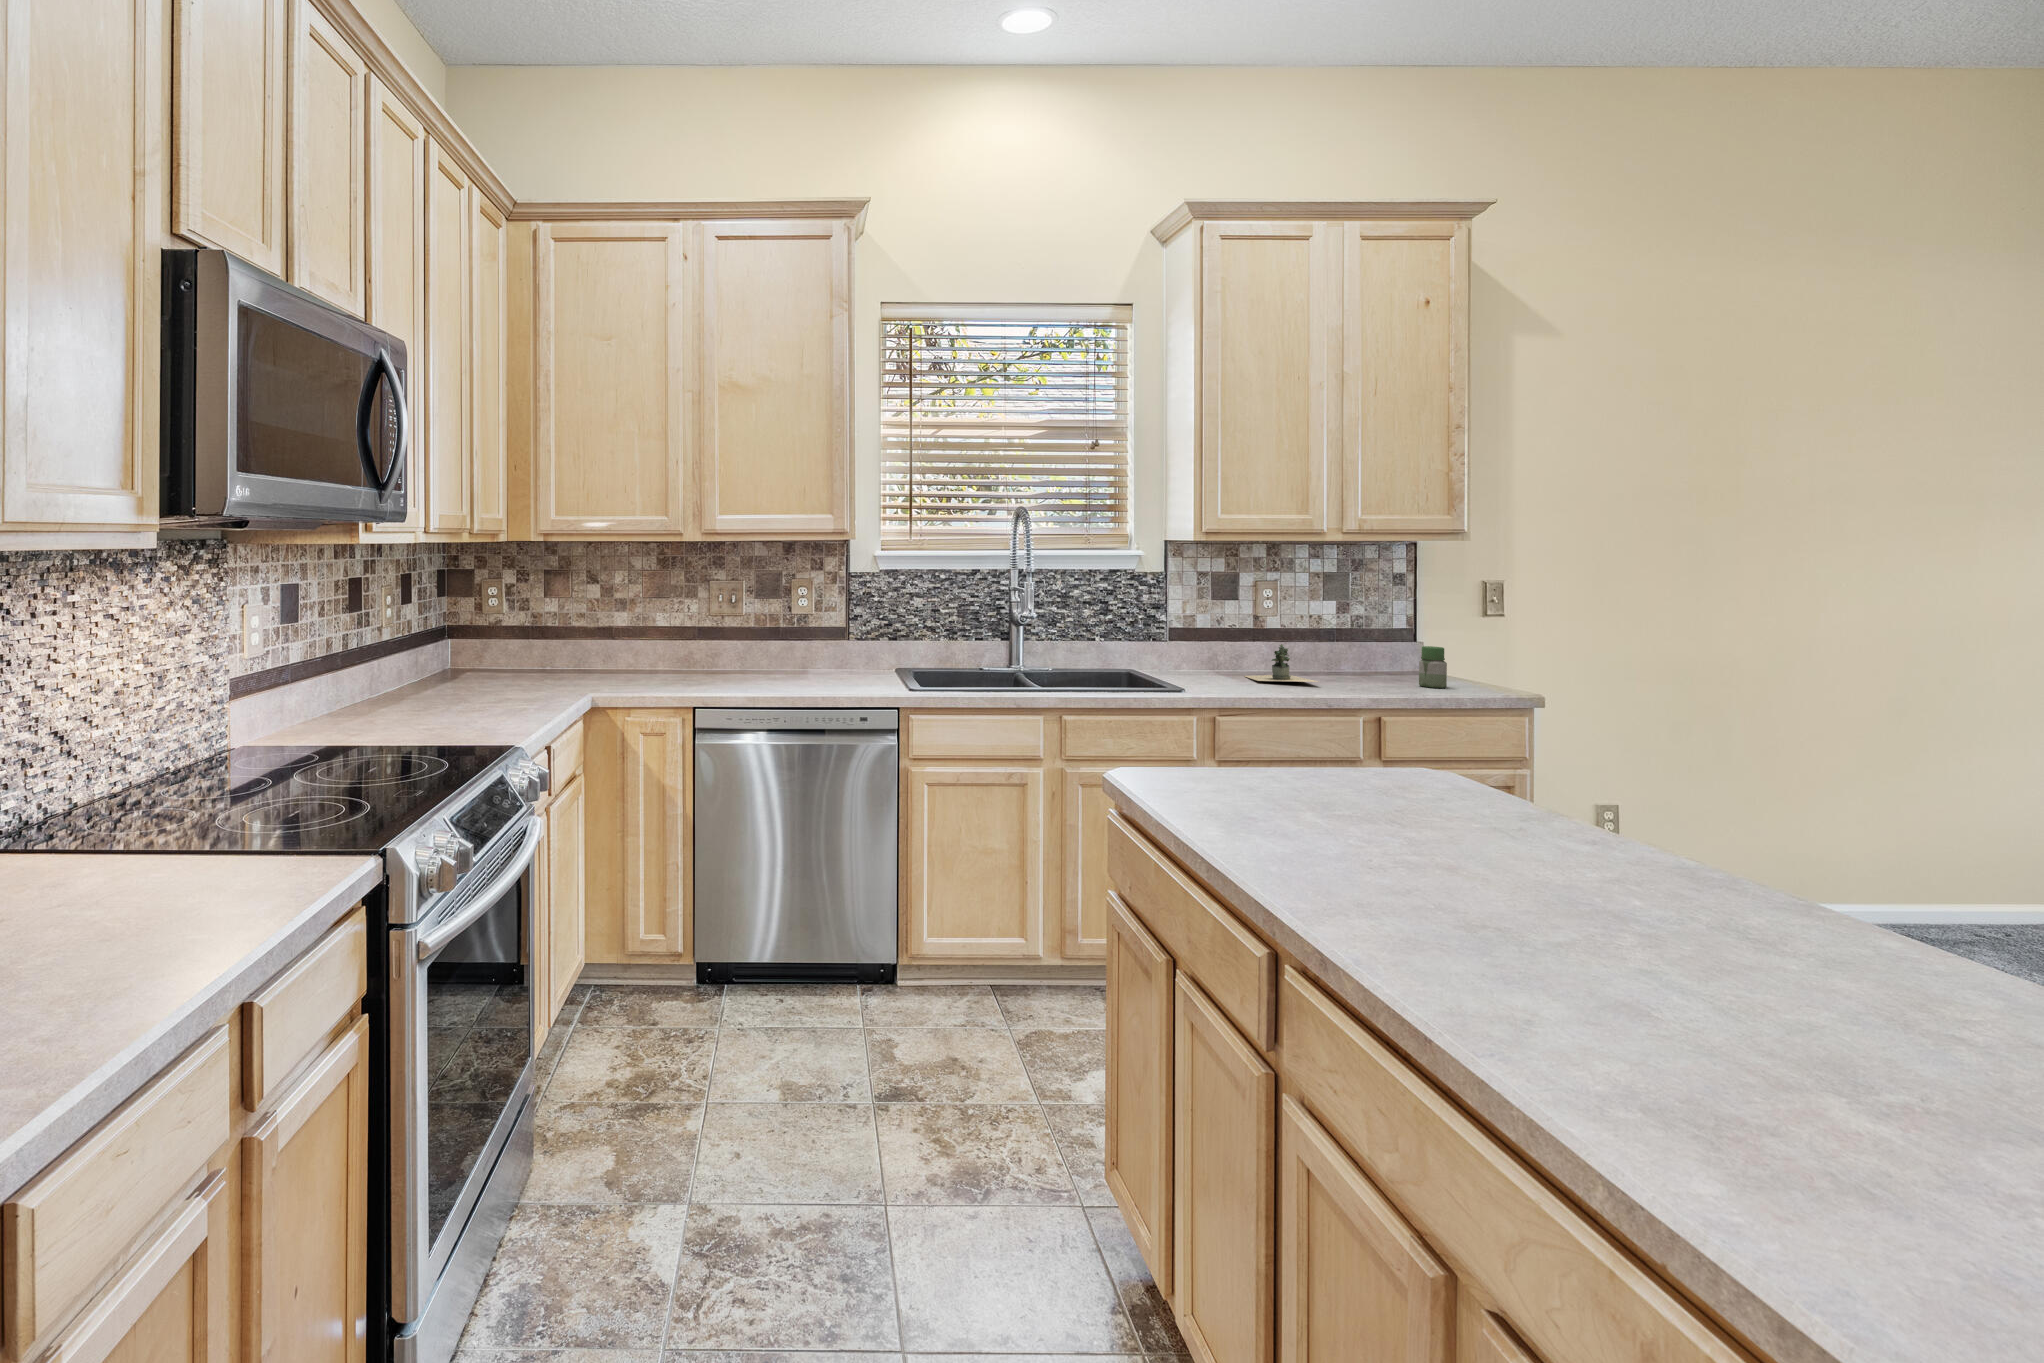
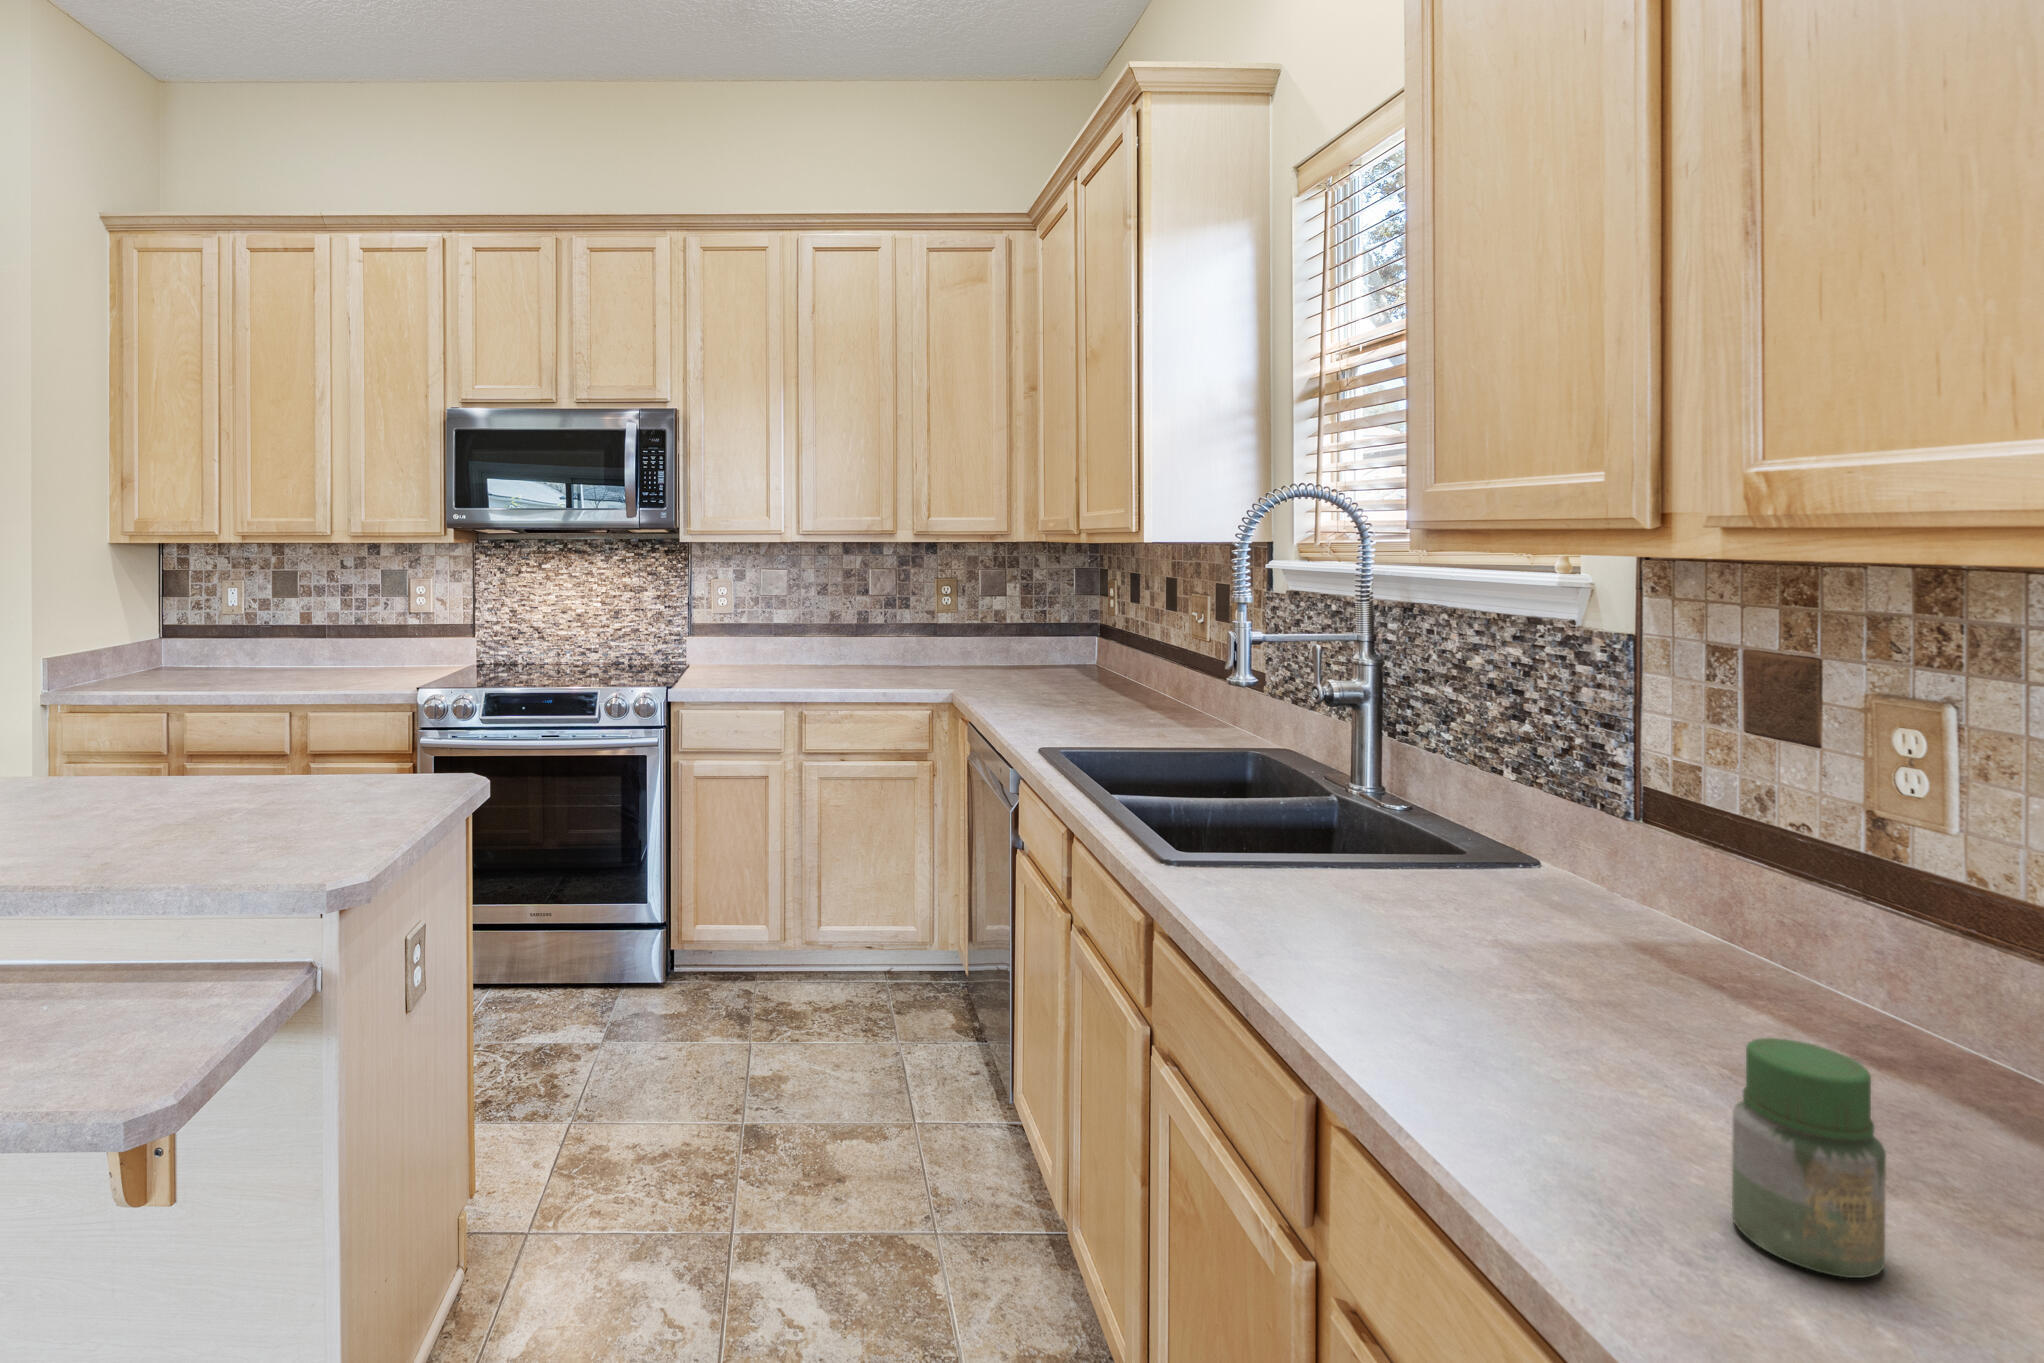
potted plant: present [1245,644,1319,682] -> none [1381,858,1803,1004]

